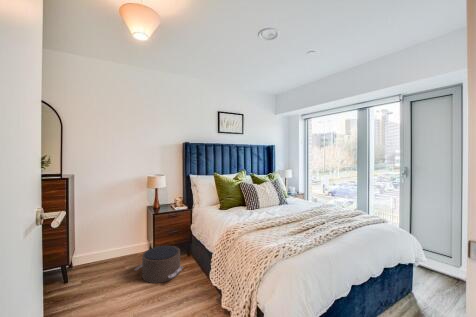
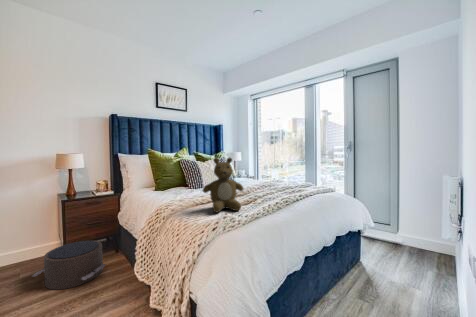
teddy bear: none [263,193,297,240] -> present [203,158,243,212]

